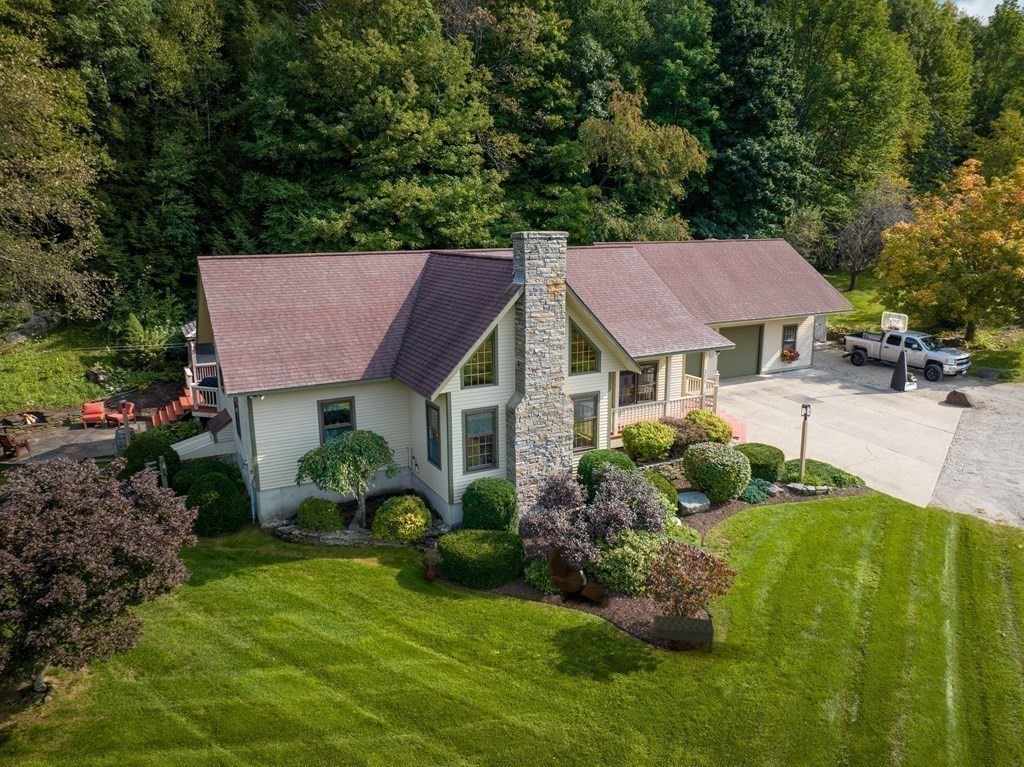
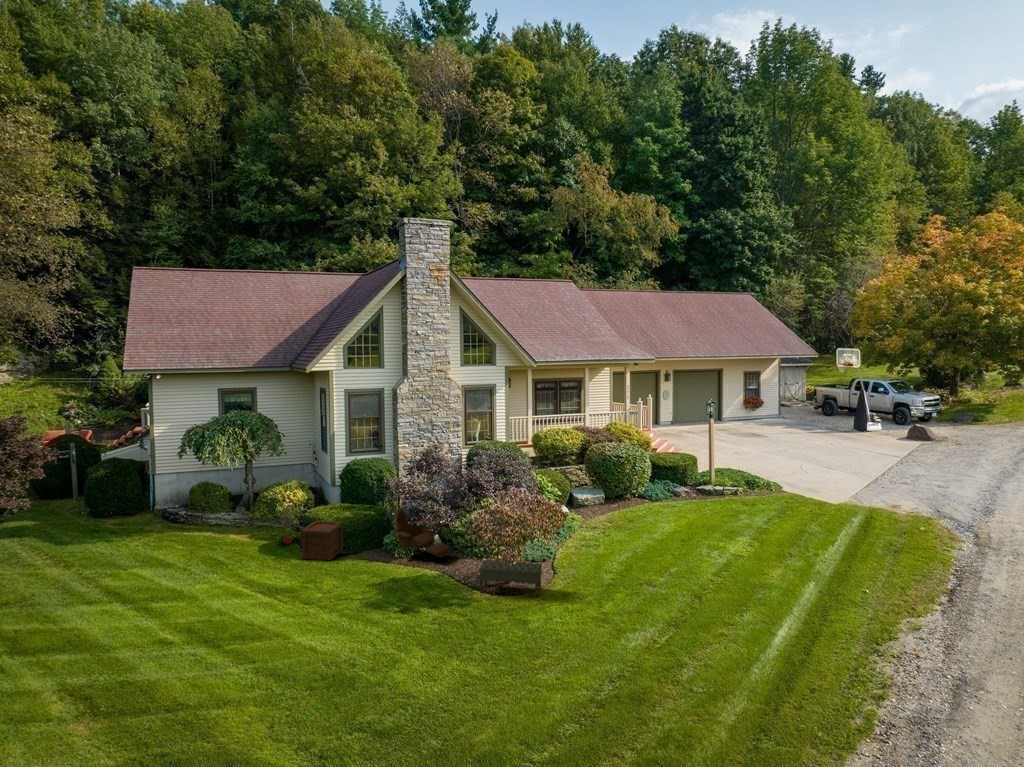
wooden crate: none [458,561,491,604] -> present [301,521,343,561]

